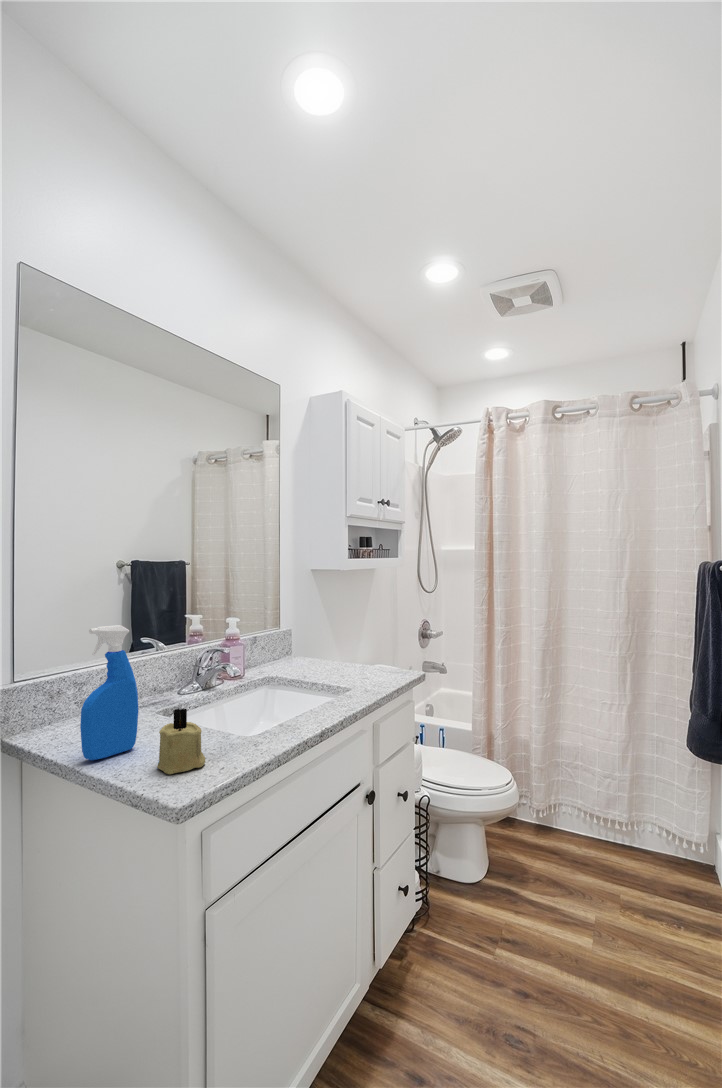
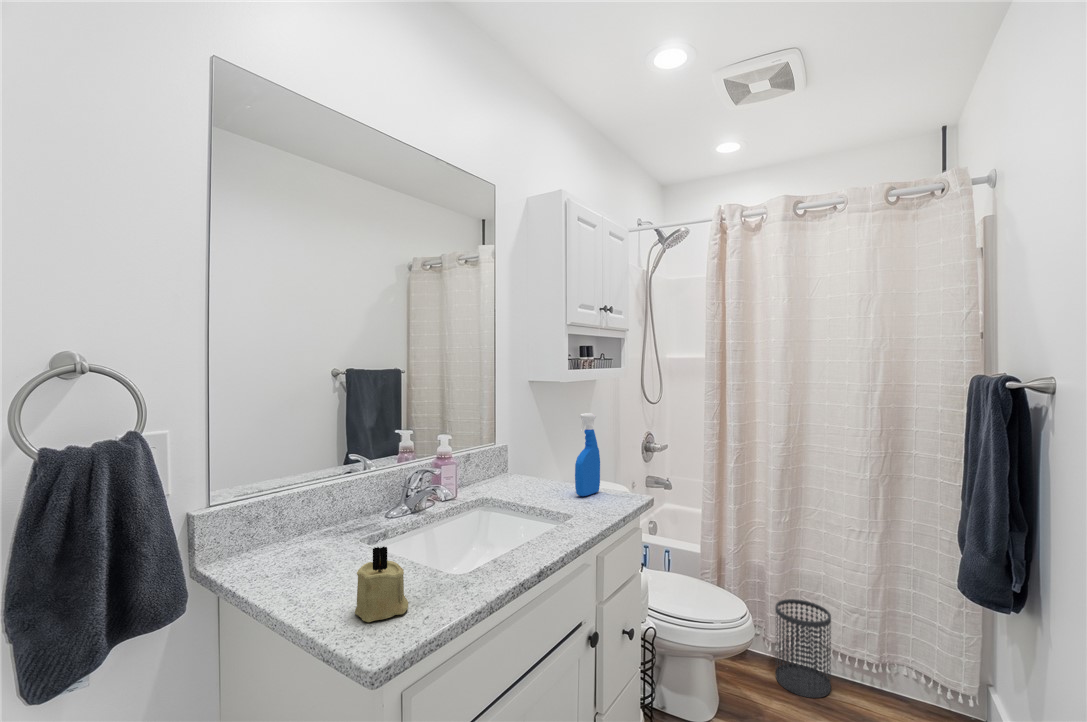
spray bottle: present [80,625,138,760] -> present [575,413,600,496]
wastebasket: none [539,769,588,858] -> present [775,599,831,698]

